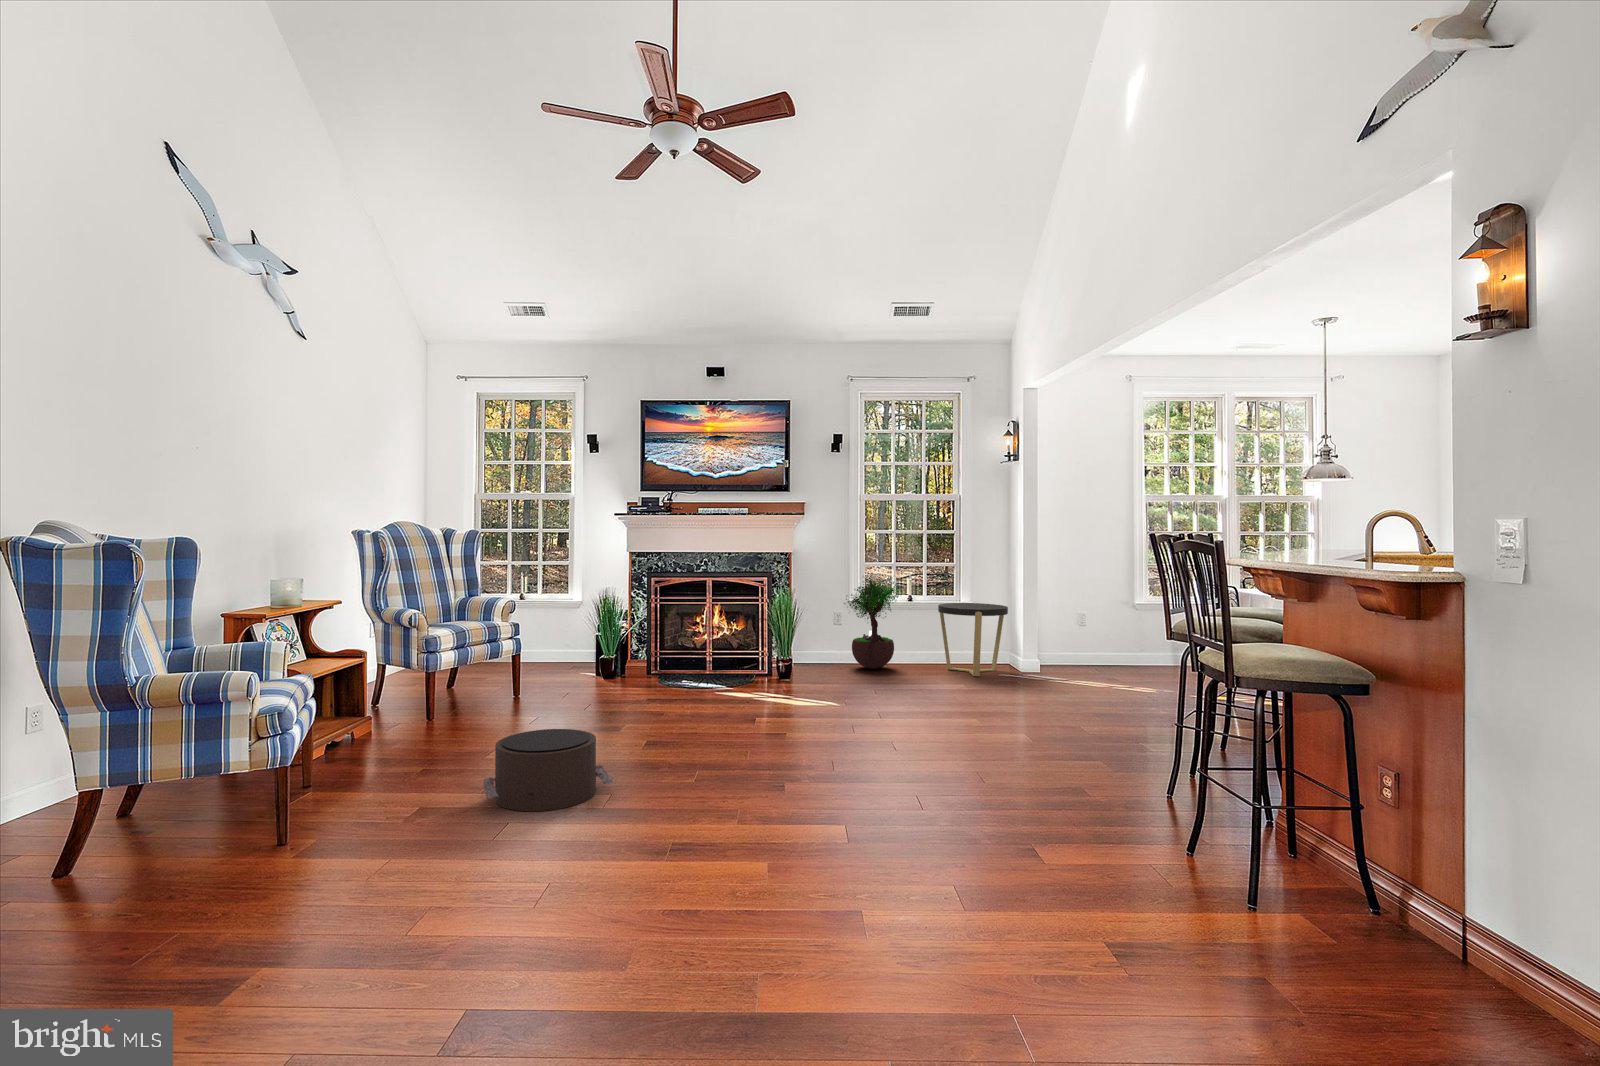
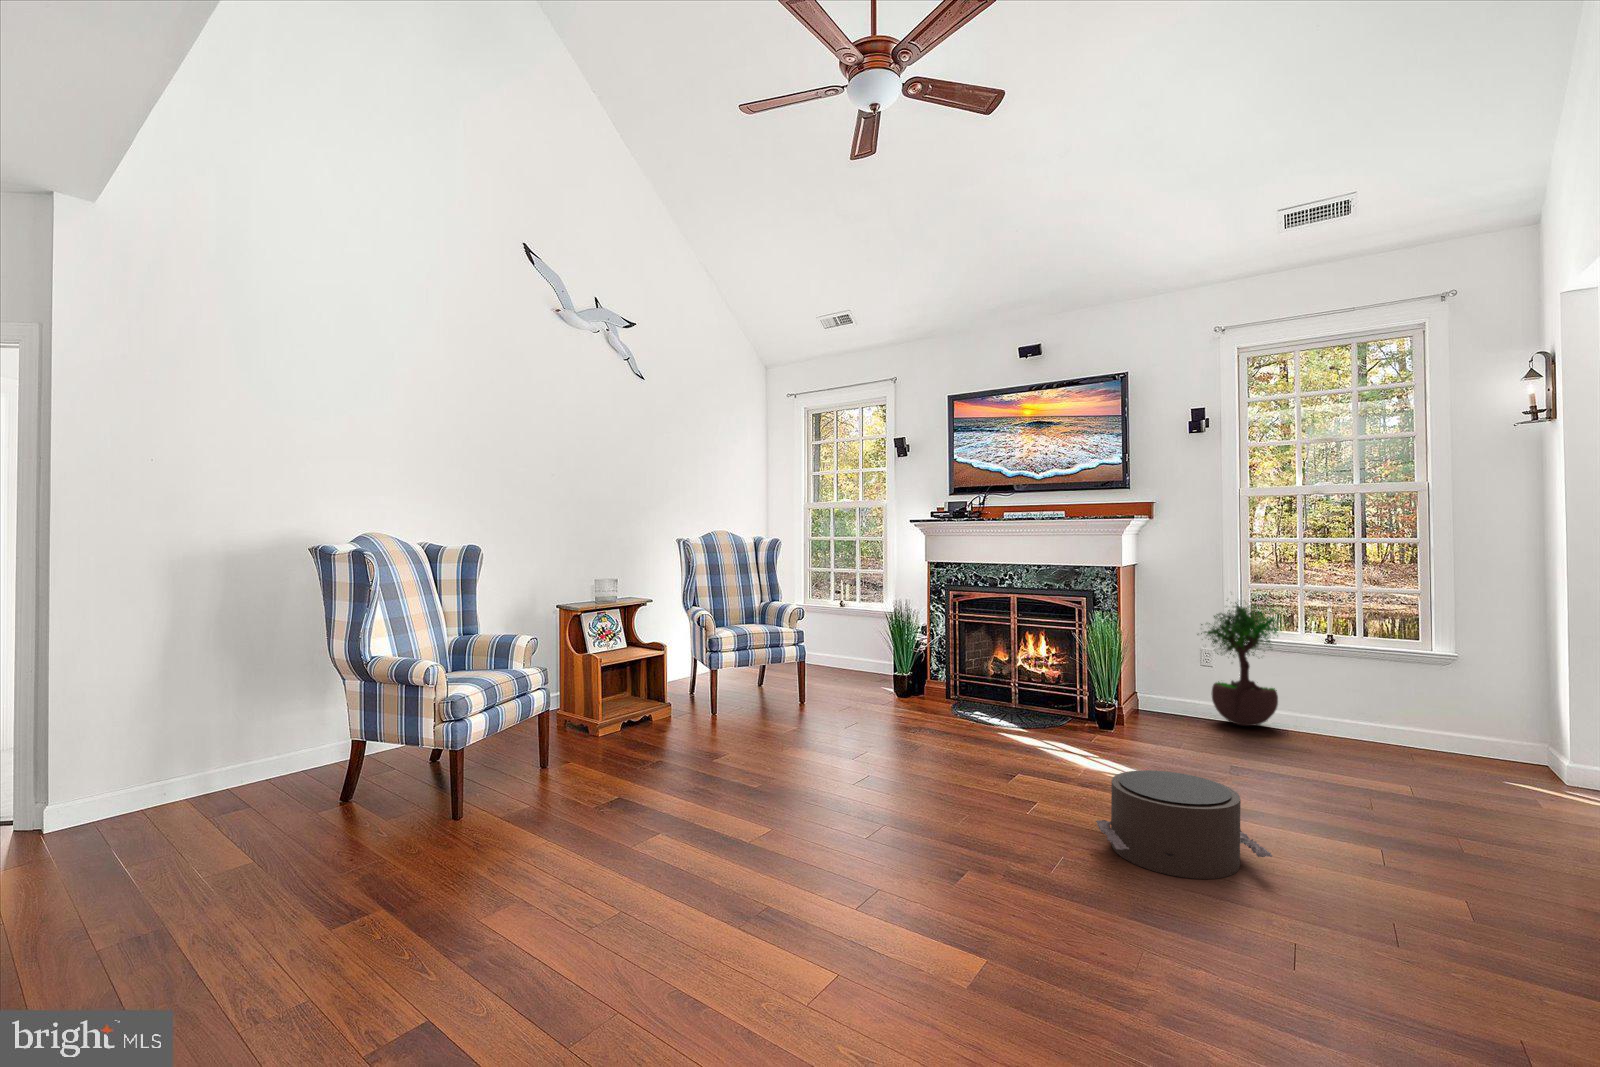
side table: present [938,603,1008,676] -> none [1352,644,1484,760]
pouf: present [483,729,614,811] -> present [1096,770,1272,879]

